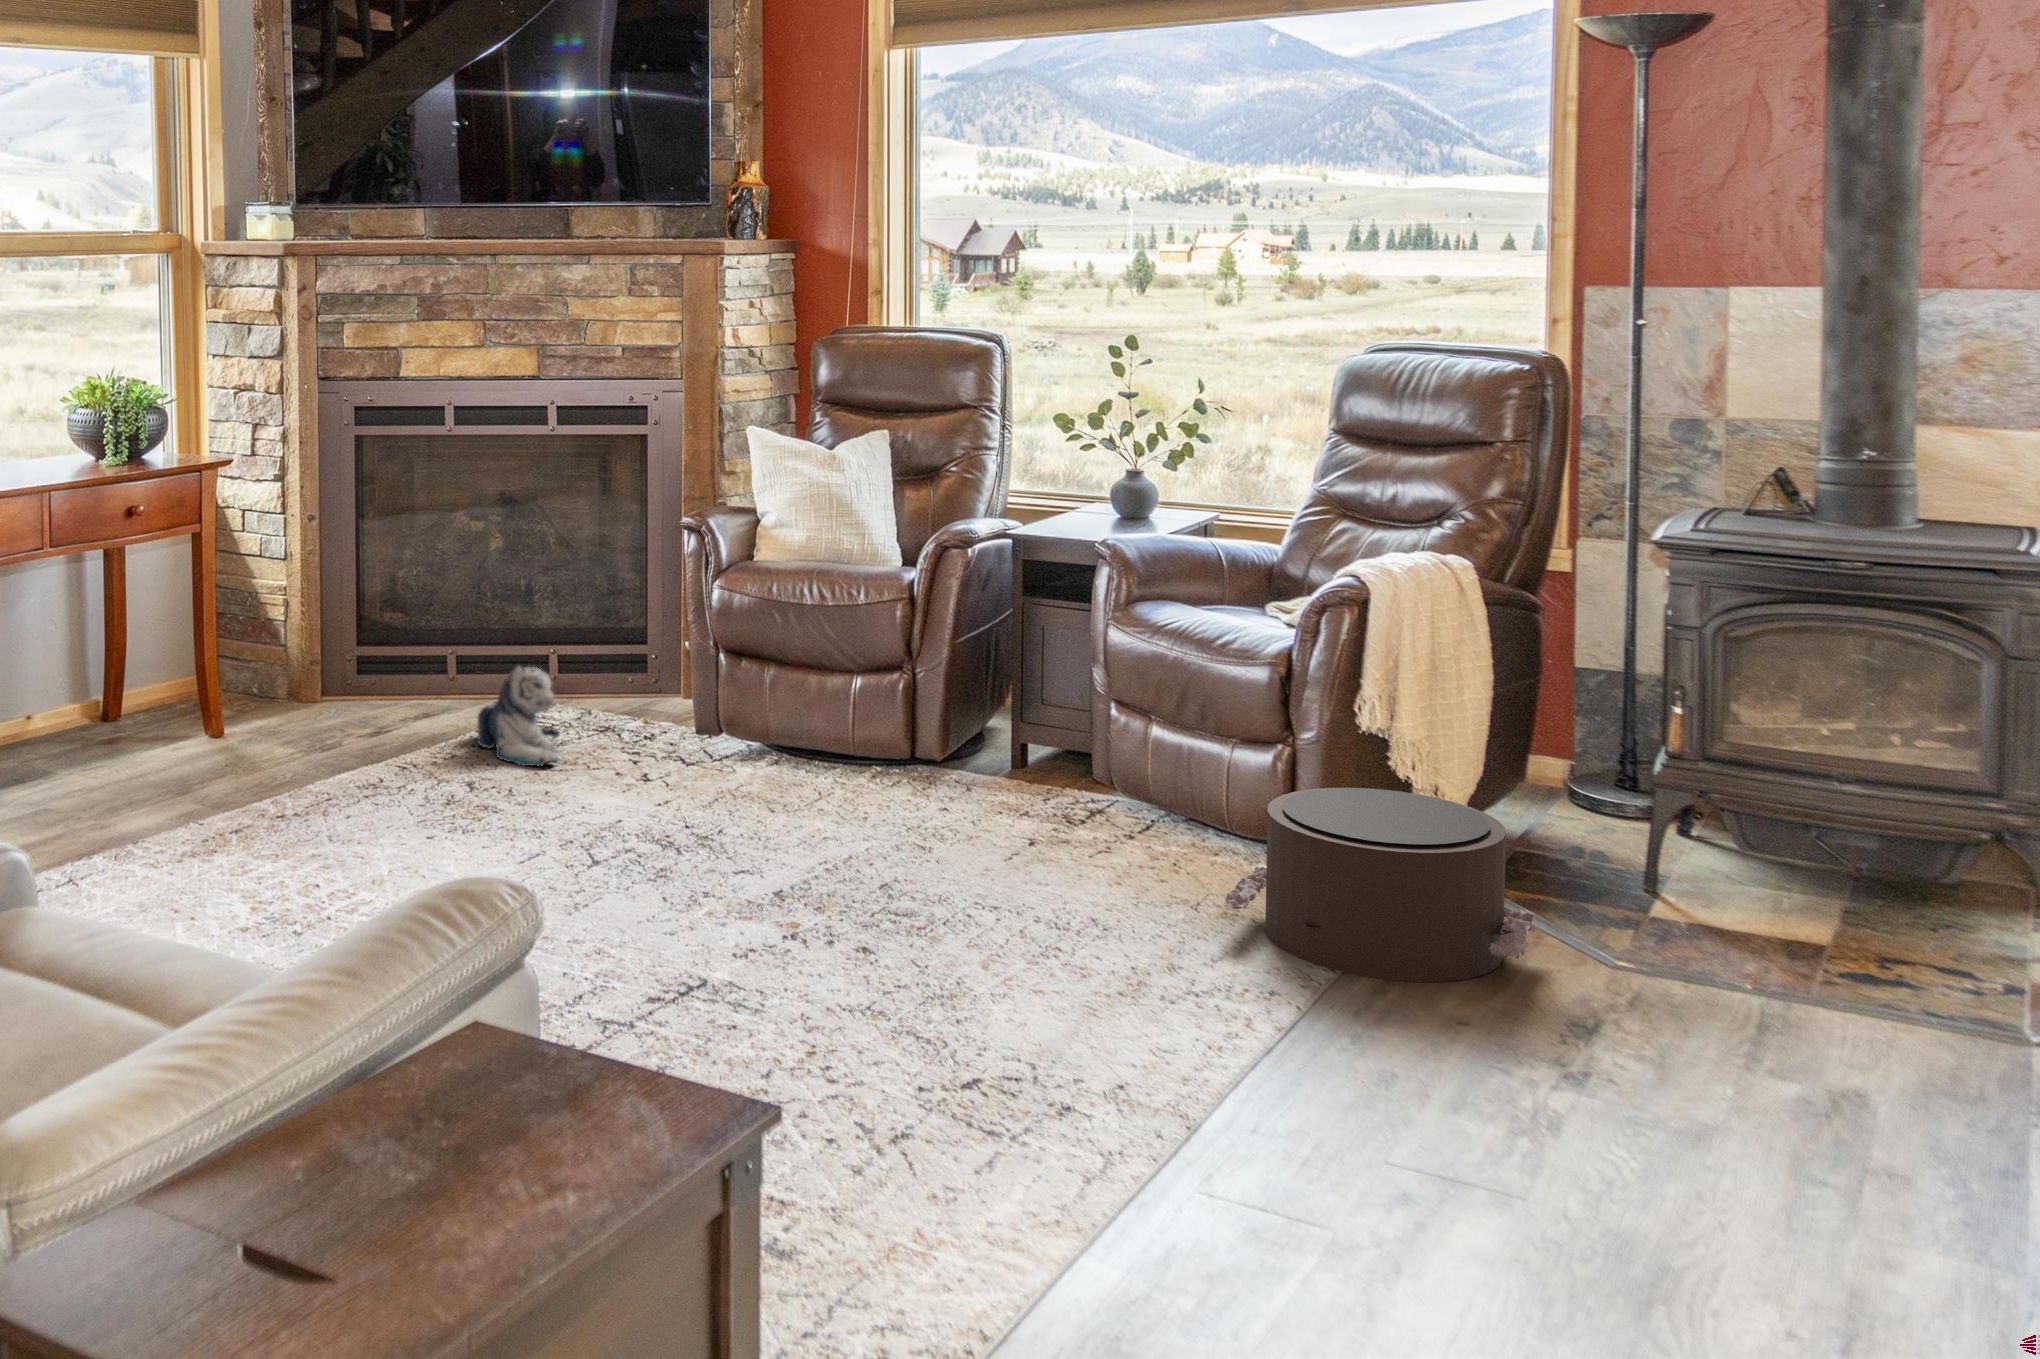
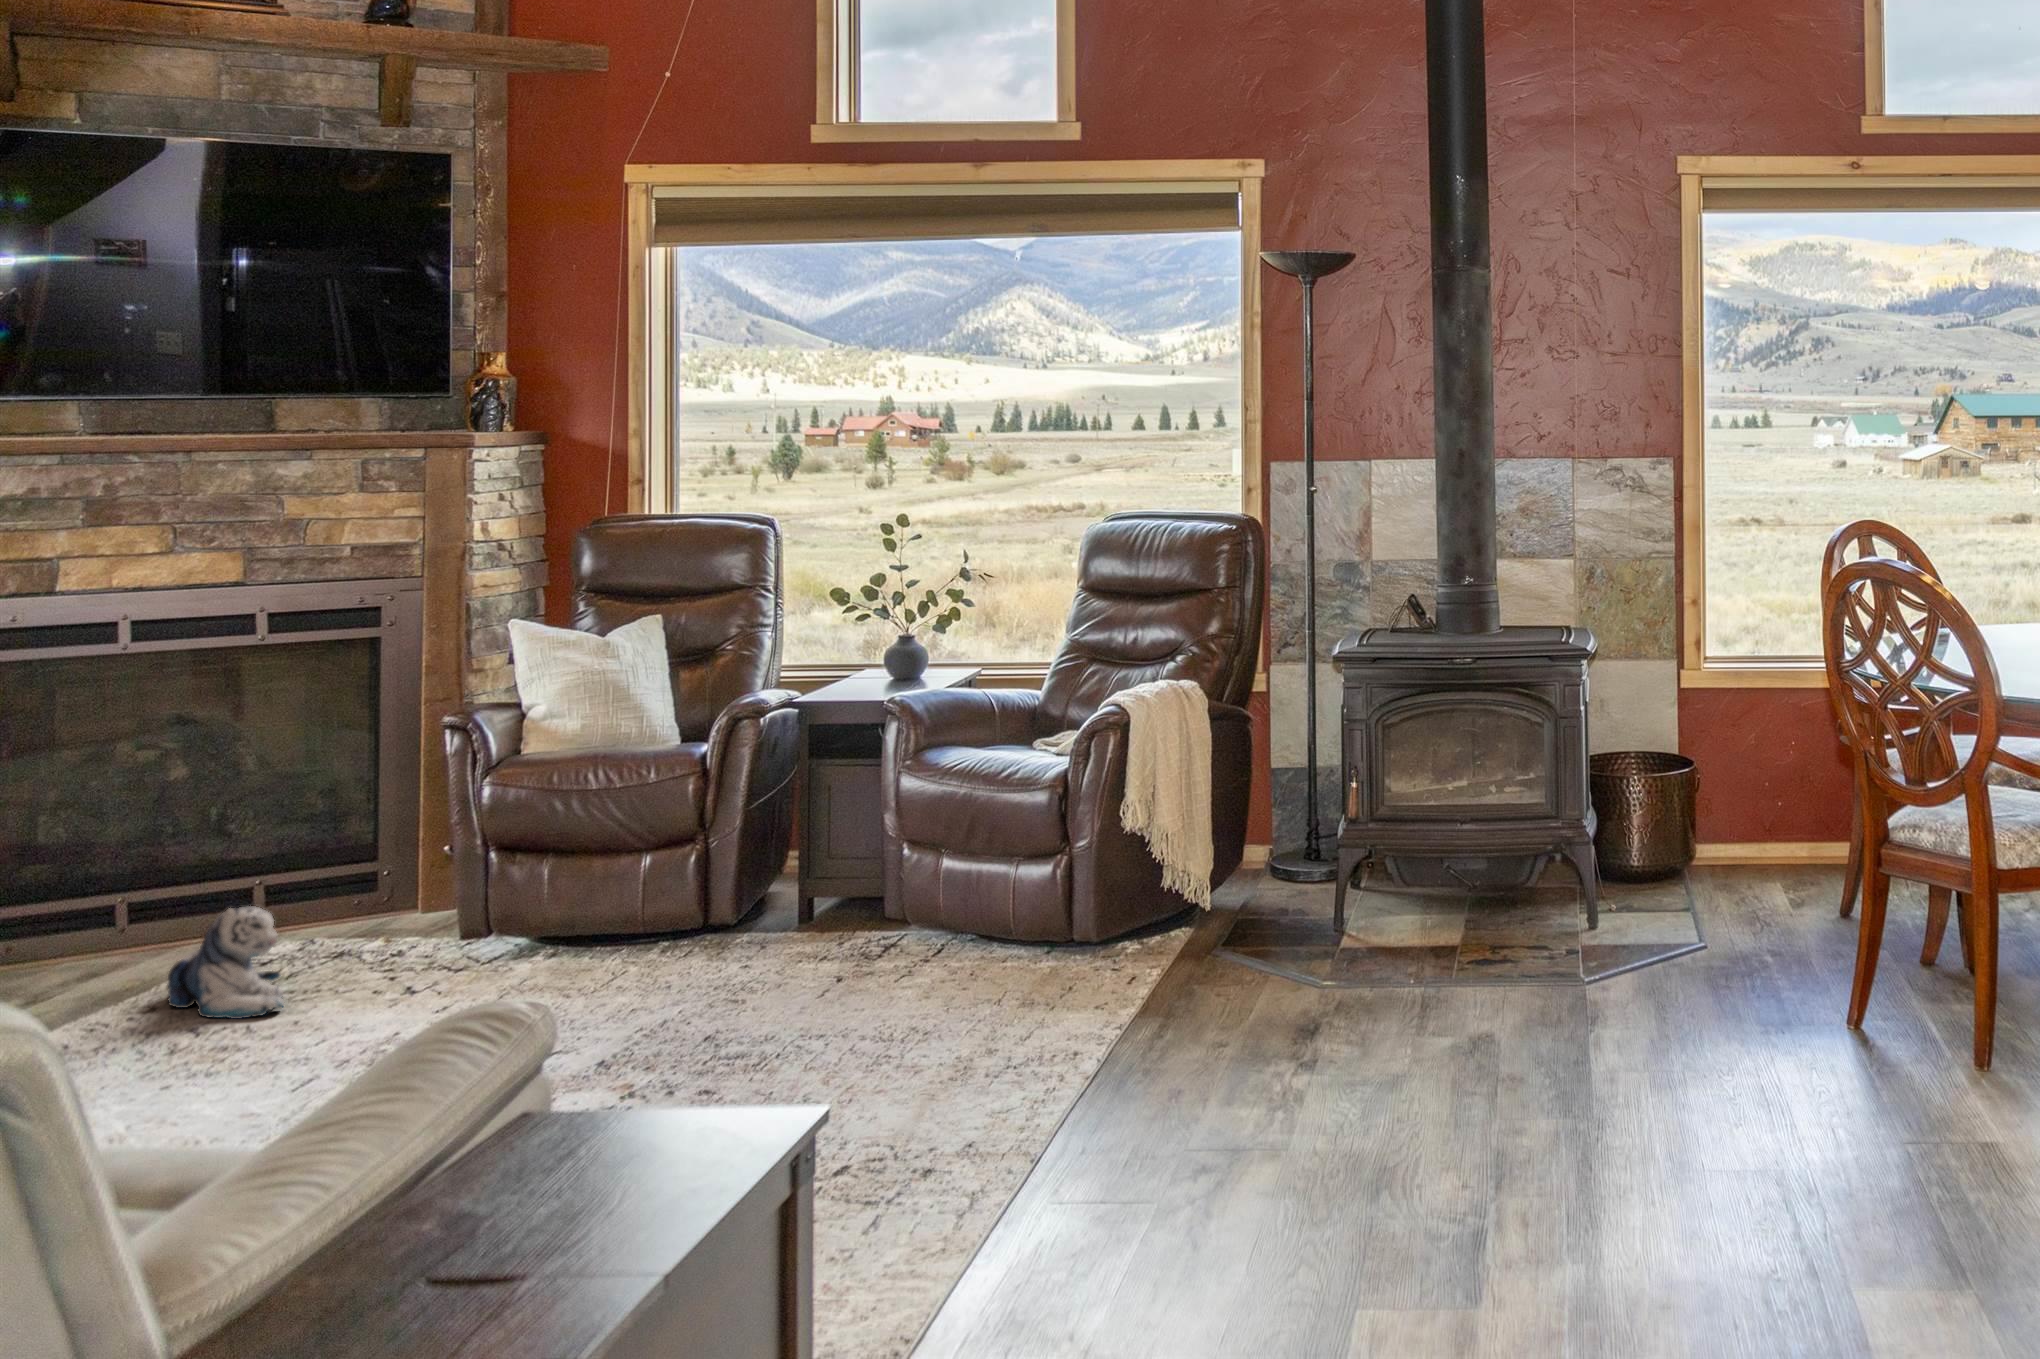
pouf: present [1224,788,1533,982] -> none [1028,884,1270,1046]

